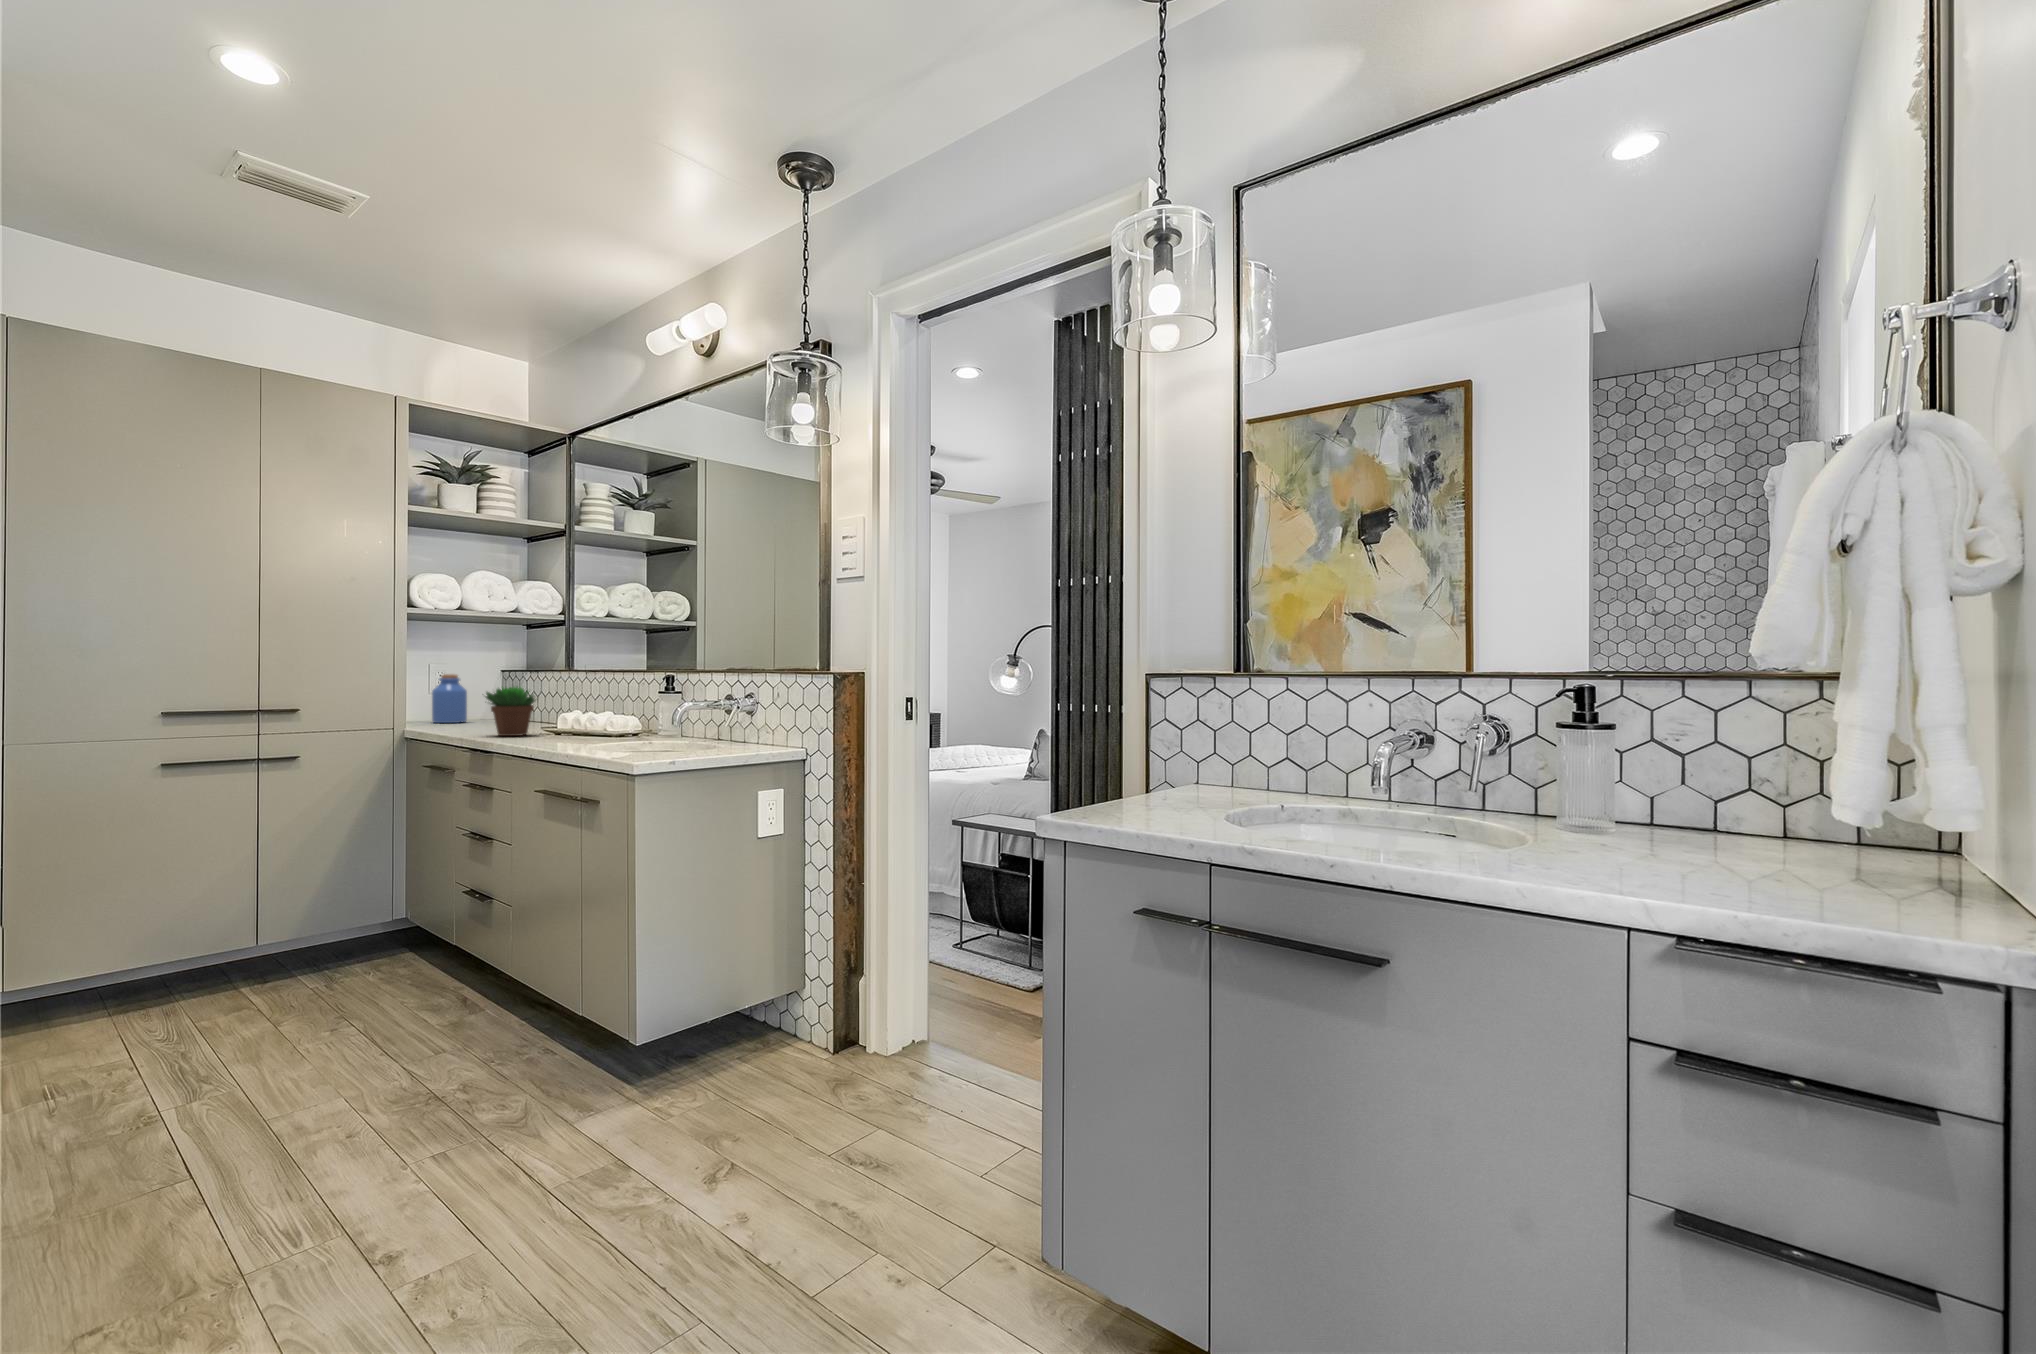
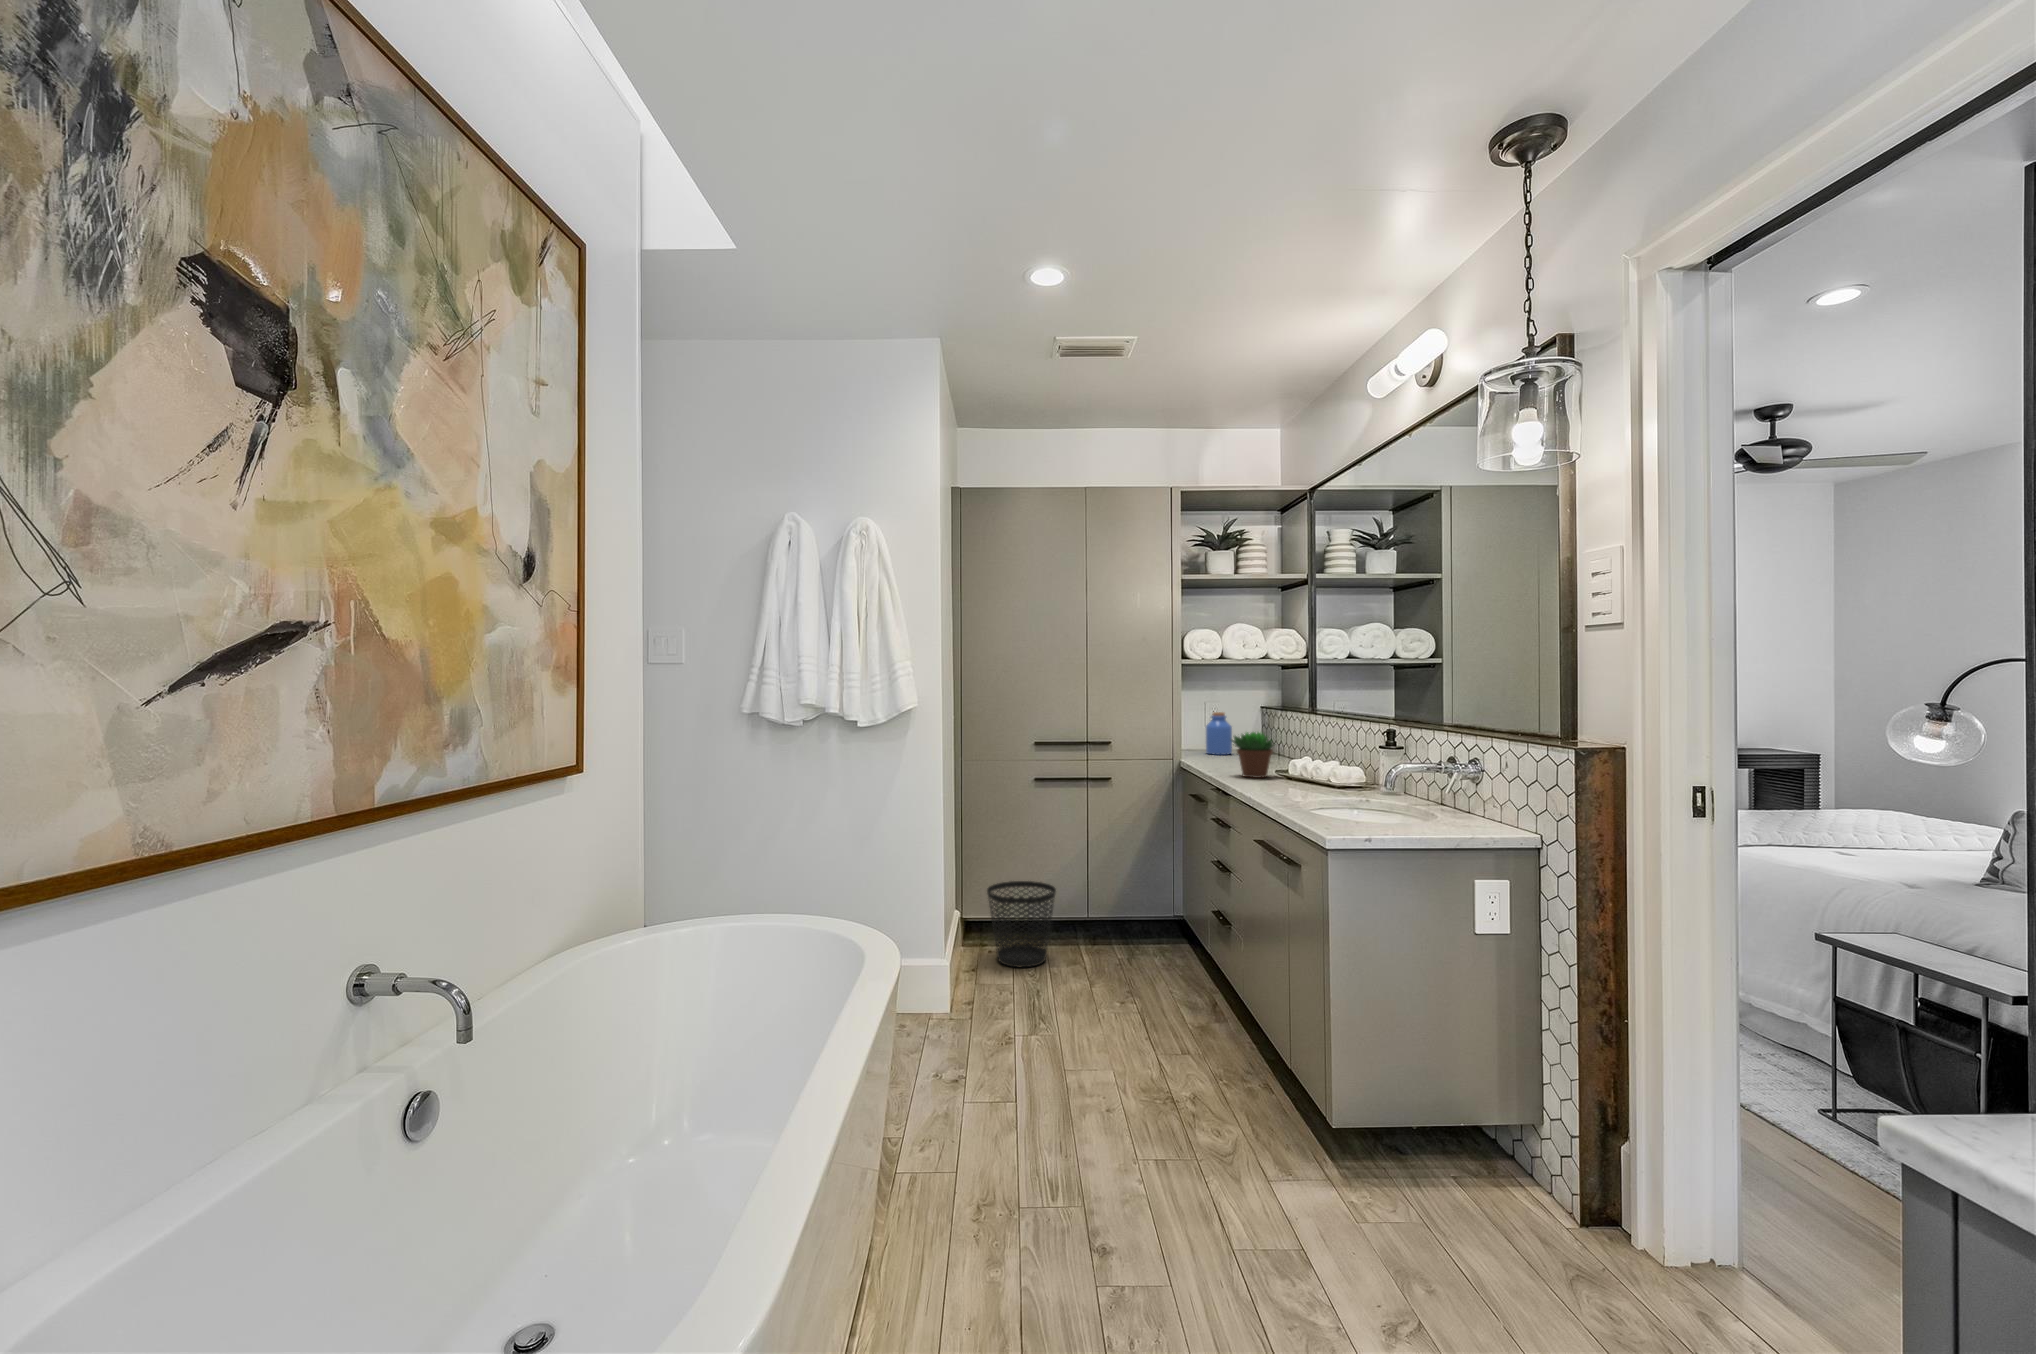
wastebasket: none [72,905,208,1029] -> present [987,881,1056,967]

